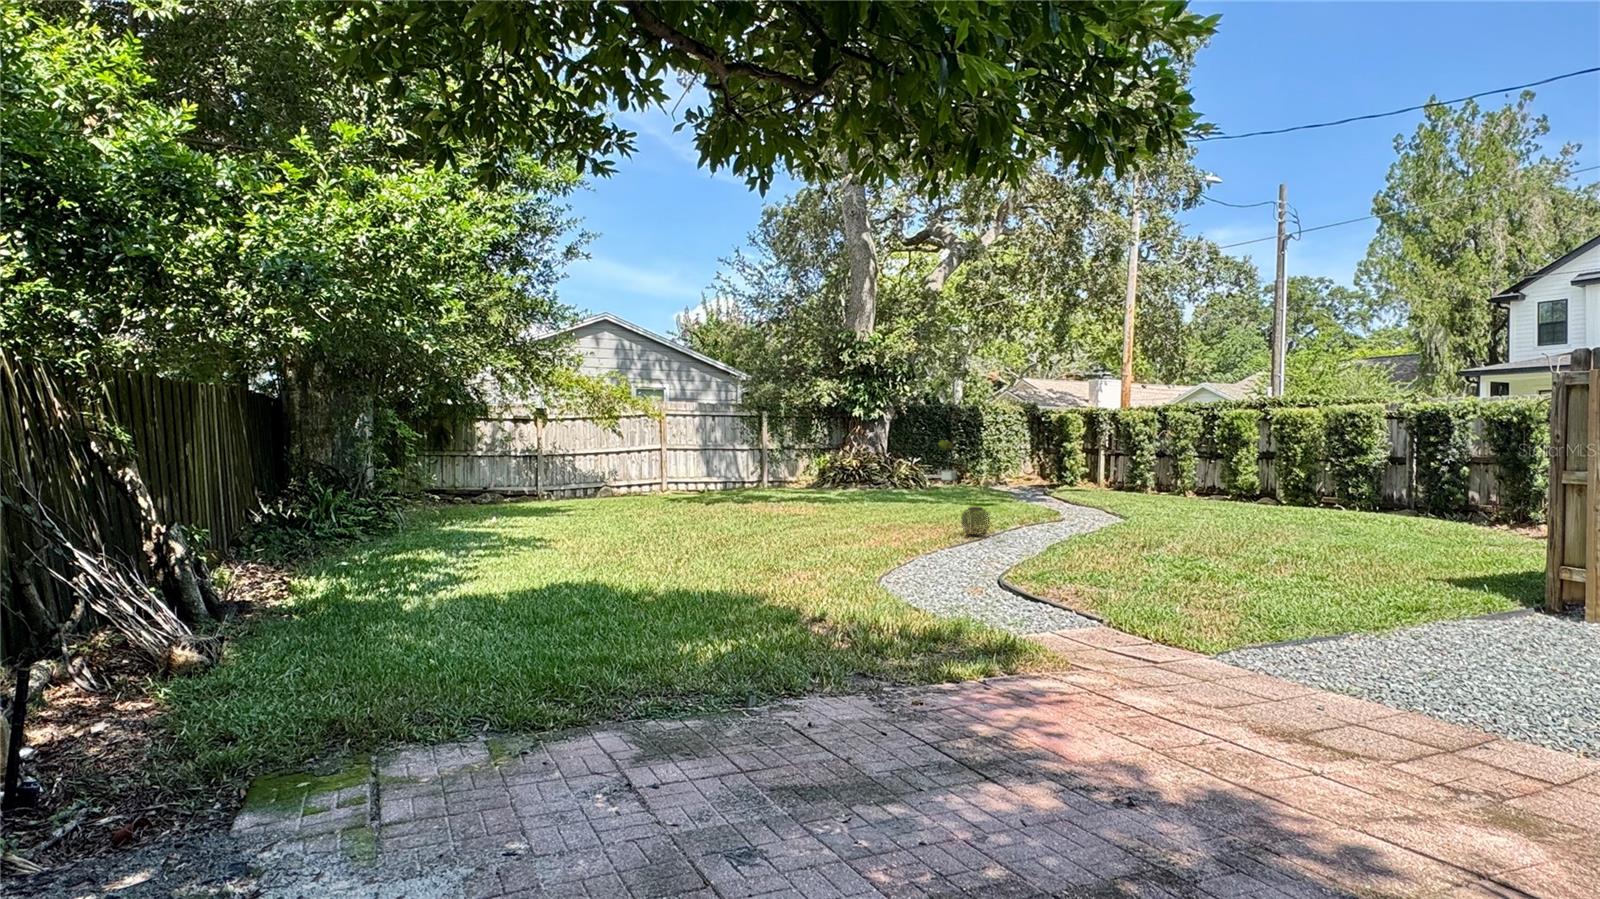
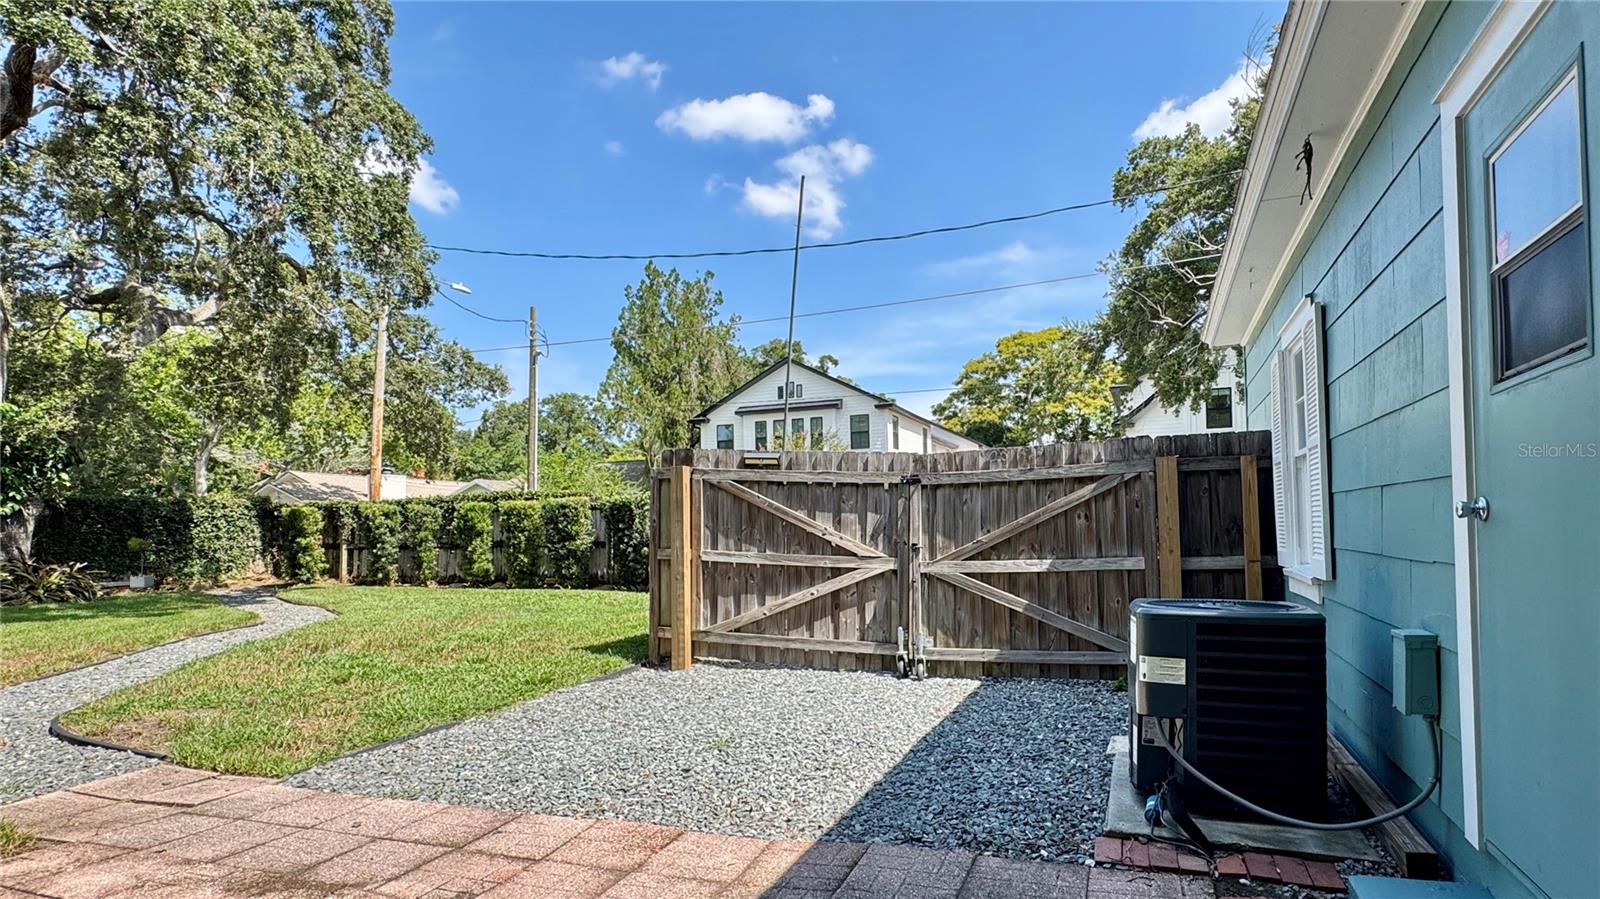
woven basket: present [962,506,990,536] -> none [39,616,88,657]

